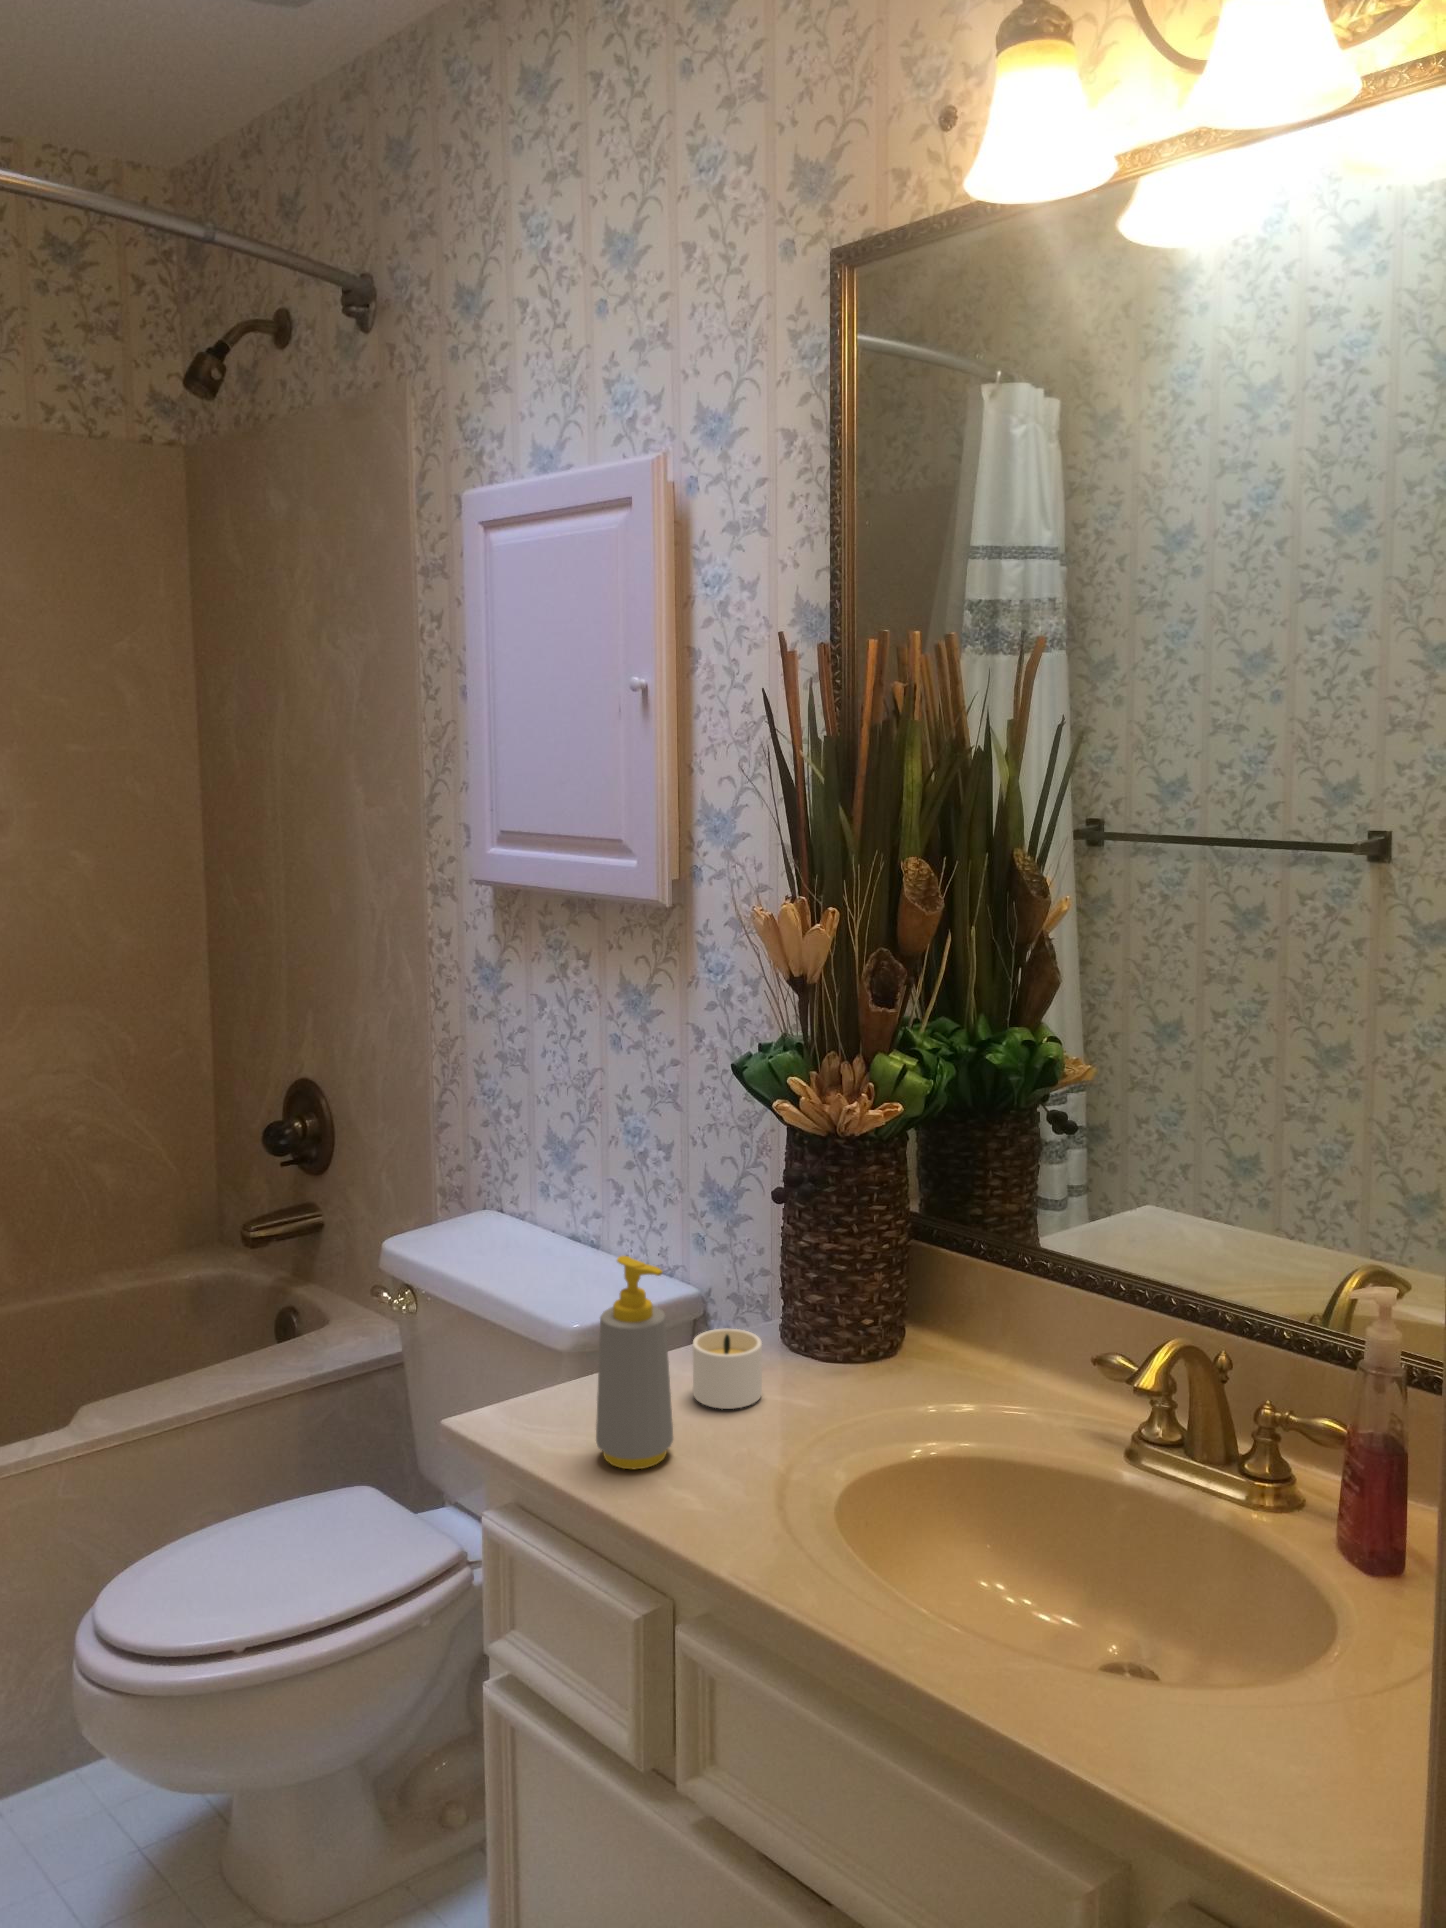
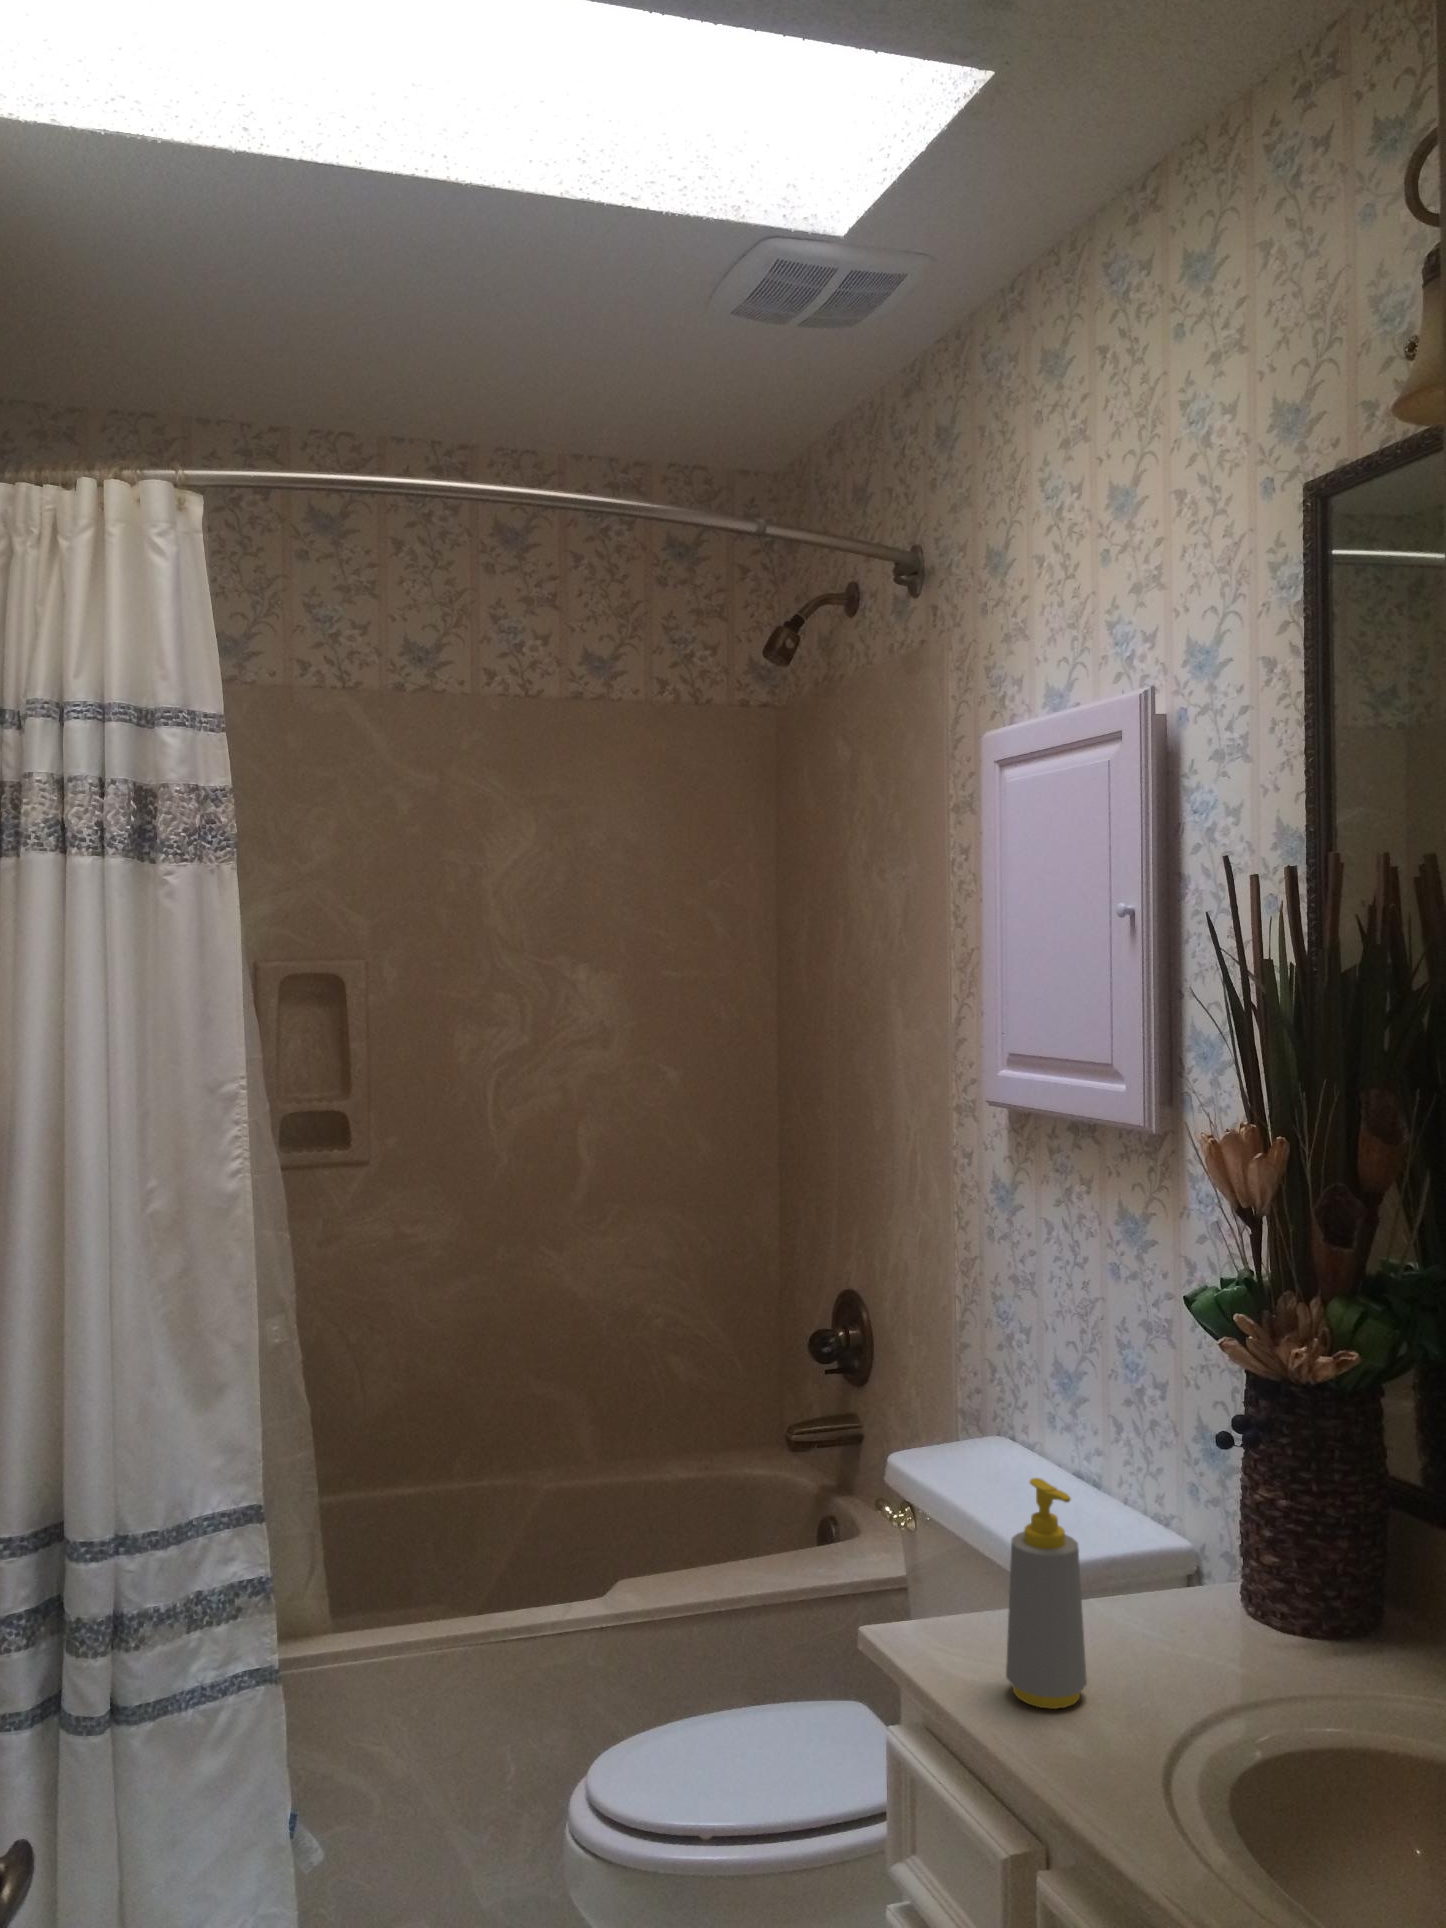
candle: present [693,1329,762,1409] -> none [1129,1580,1238,1669]

